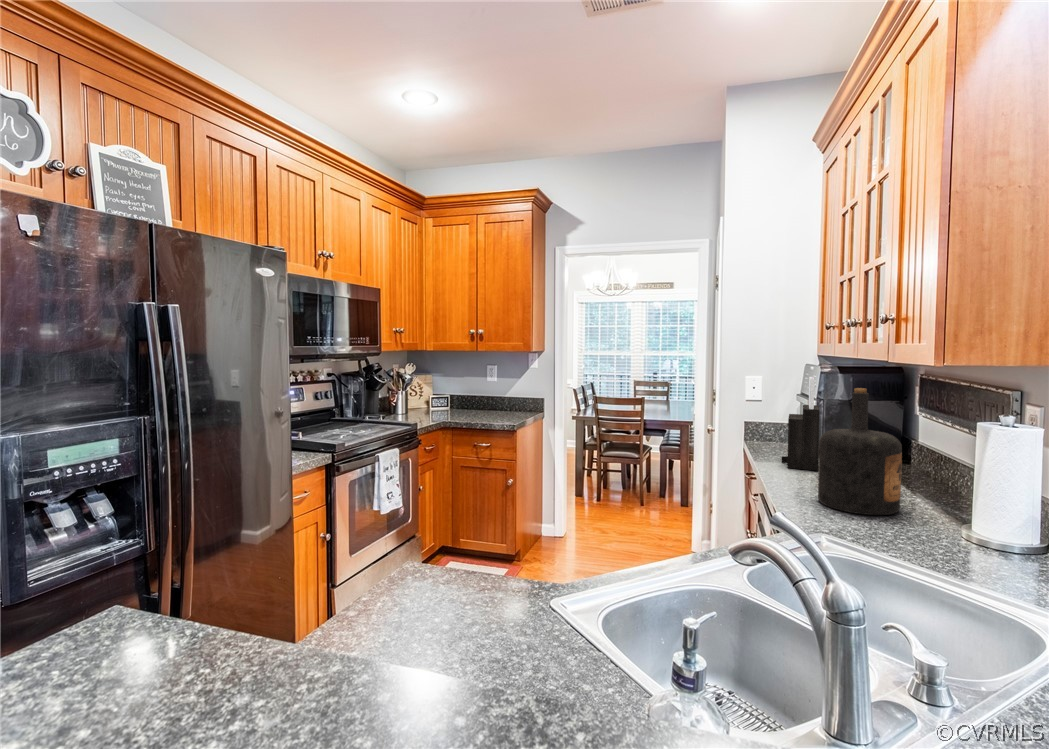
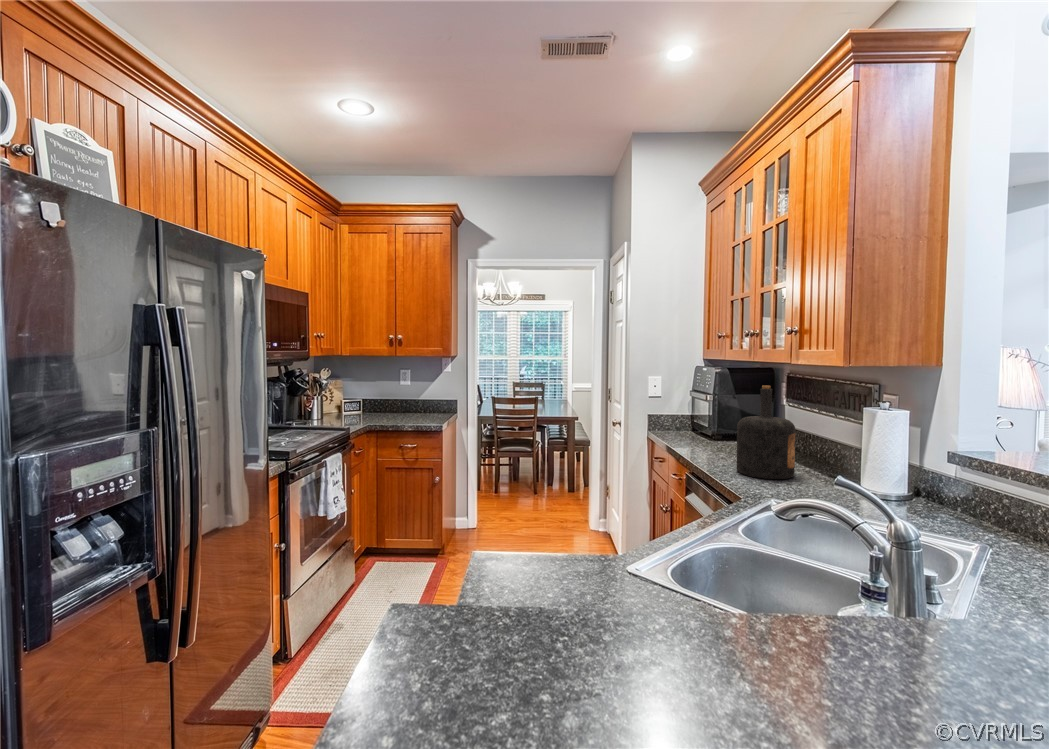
knife block: present [782,377,820,471] -> none [688,377,719,450]

